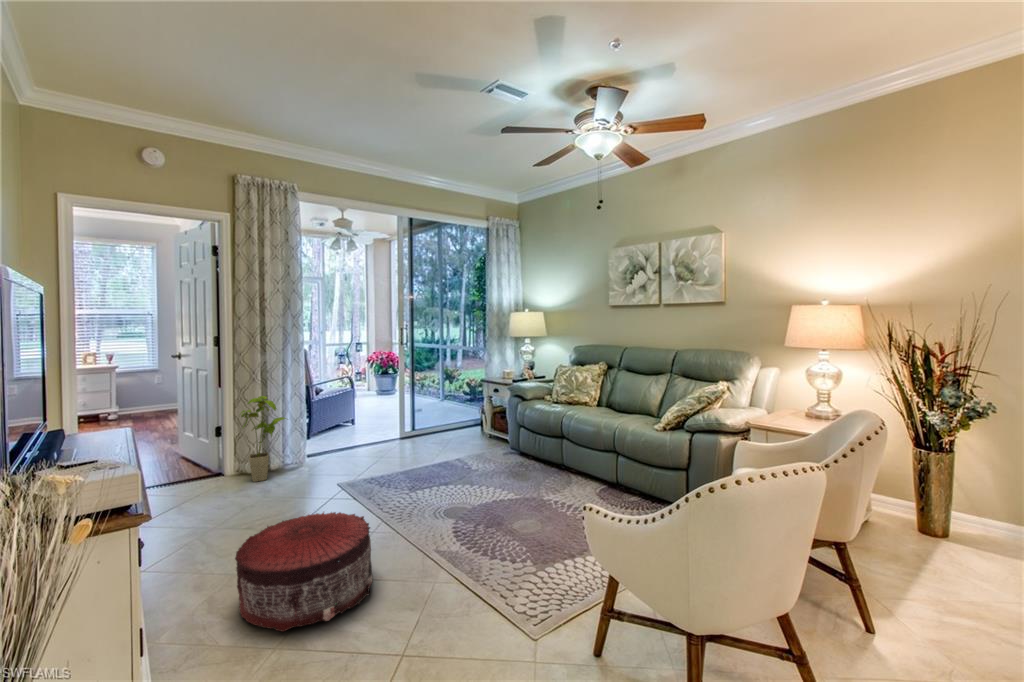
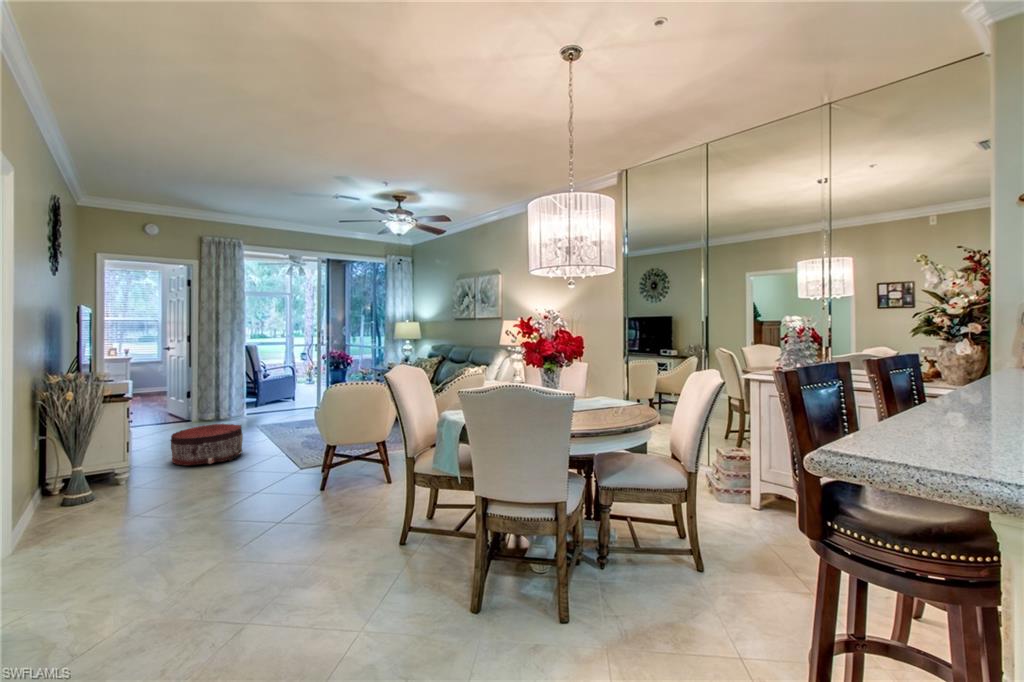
house plant: present [241,396,286,482] -> none [199,372,232,424]

